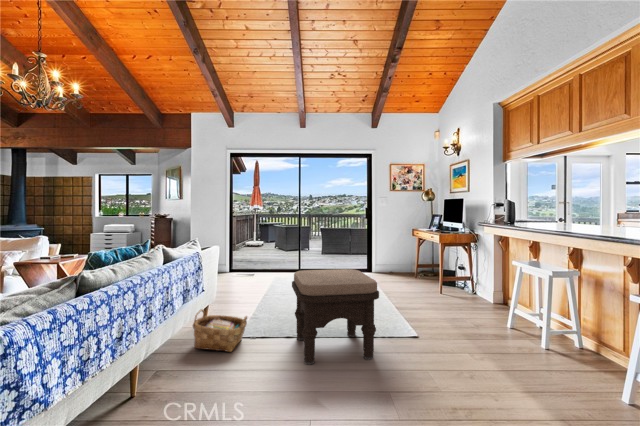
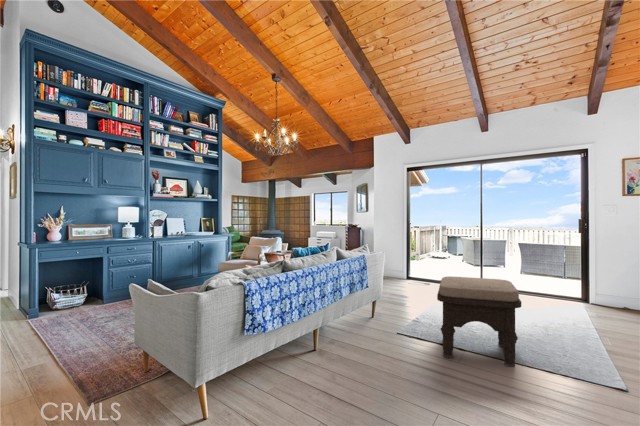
woven basket: present [193,309,247,352] -> none [357,300,401,337]

